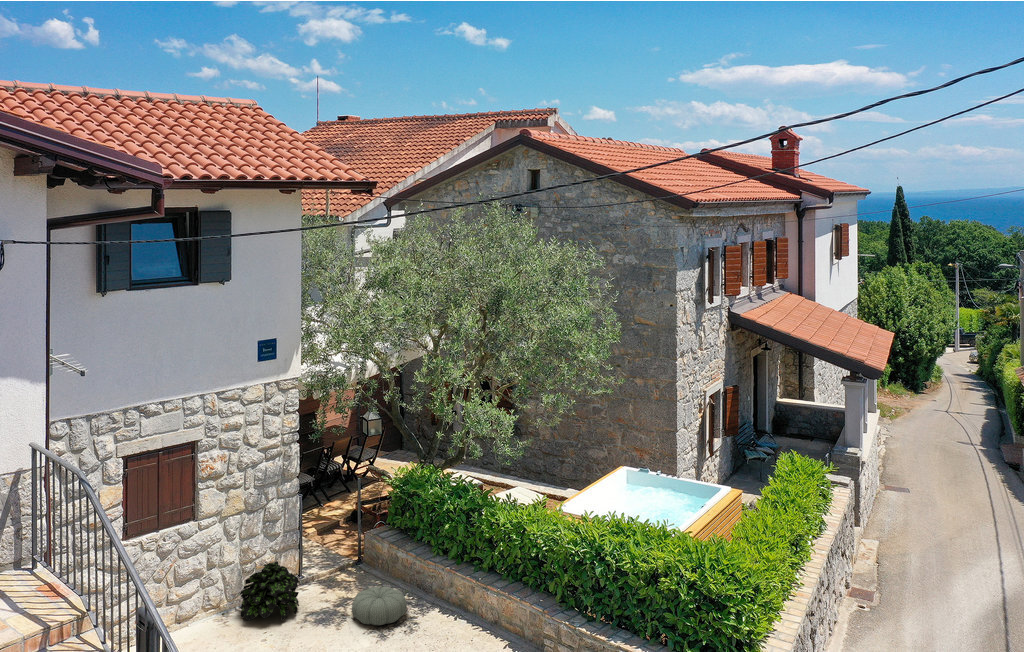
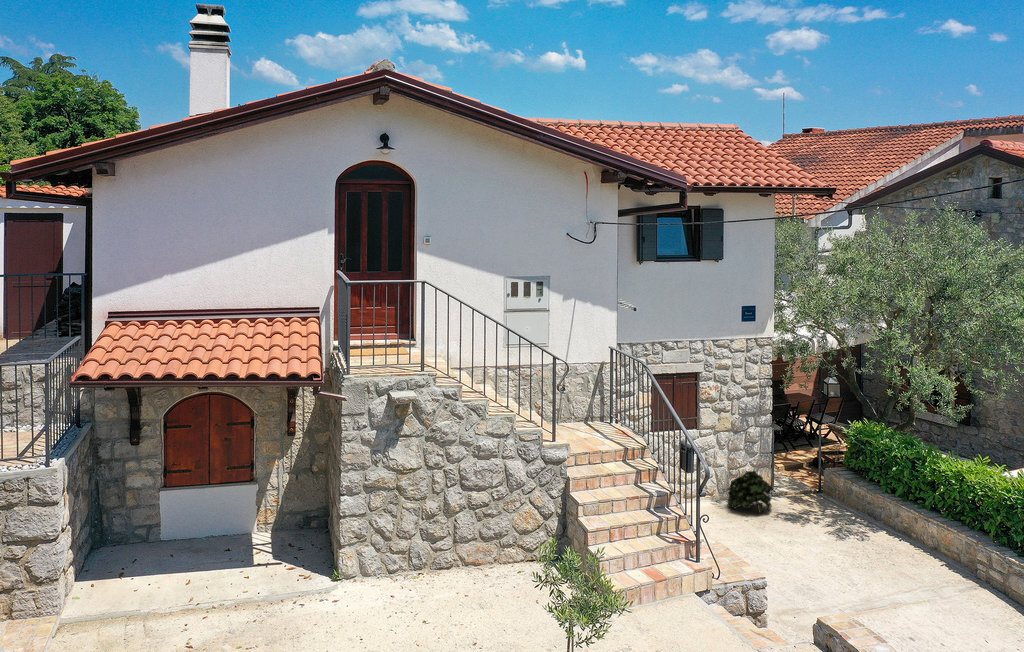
pouf: present [352,587,407,625] -> none [815,502,863,530]

